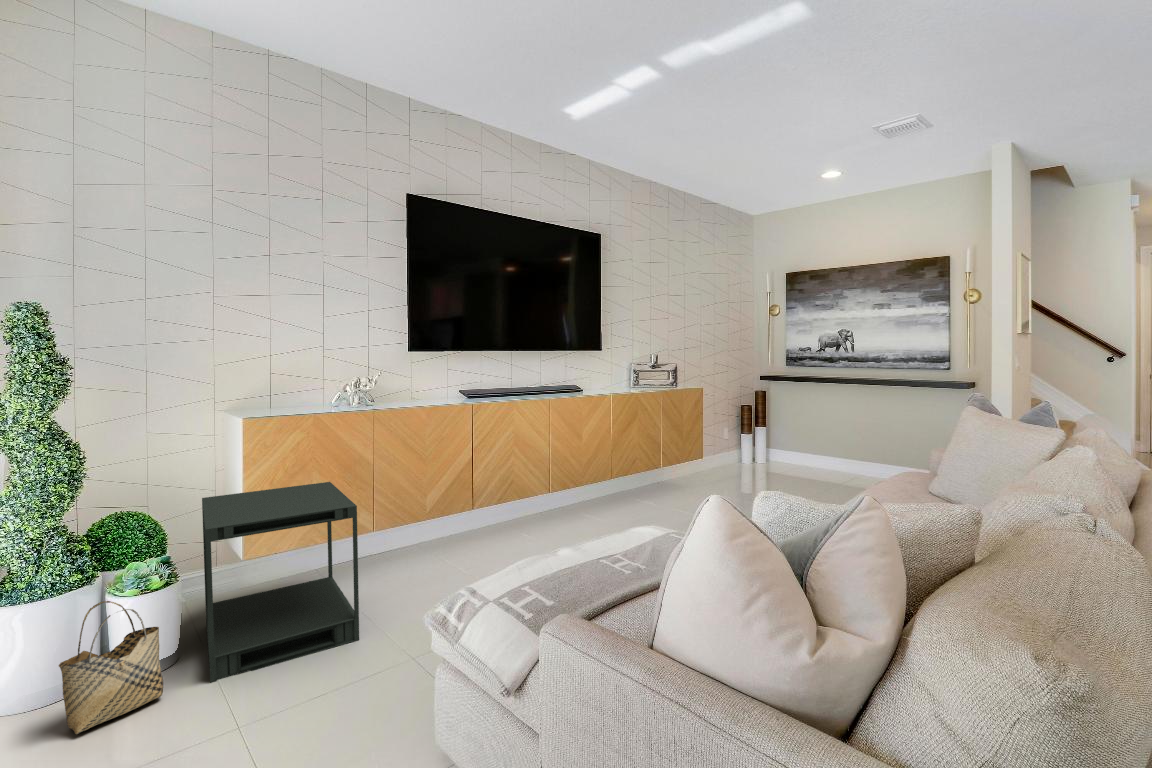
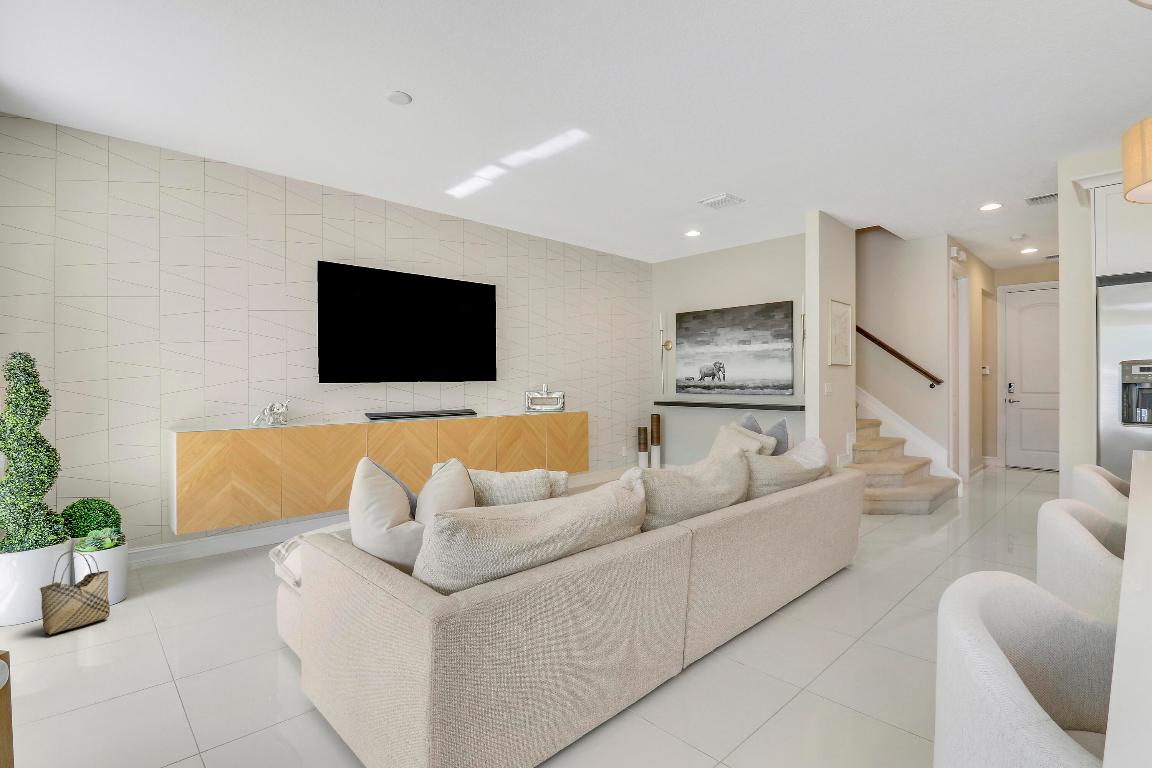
side table: present [202,482,359,683] -> none [143,479,257,613]

